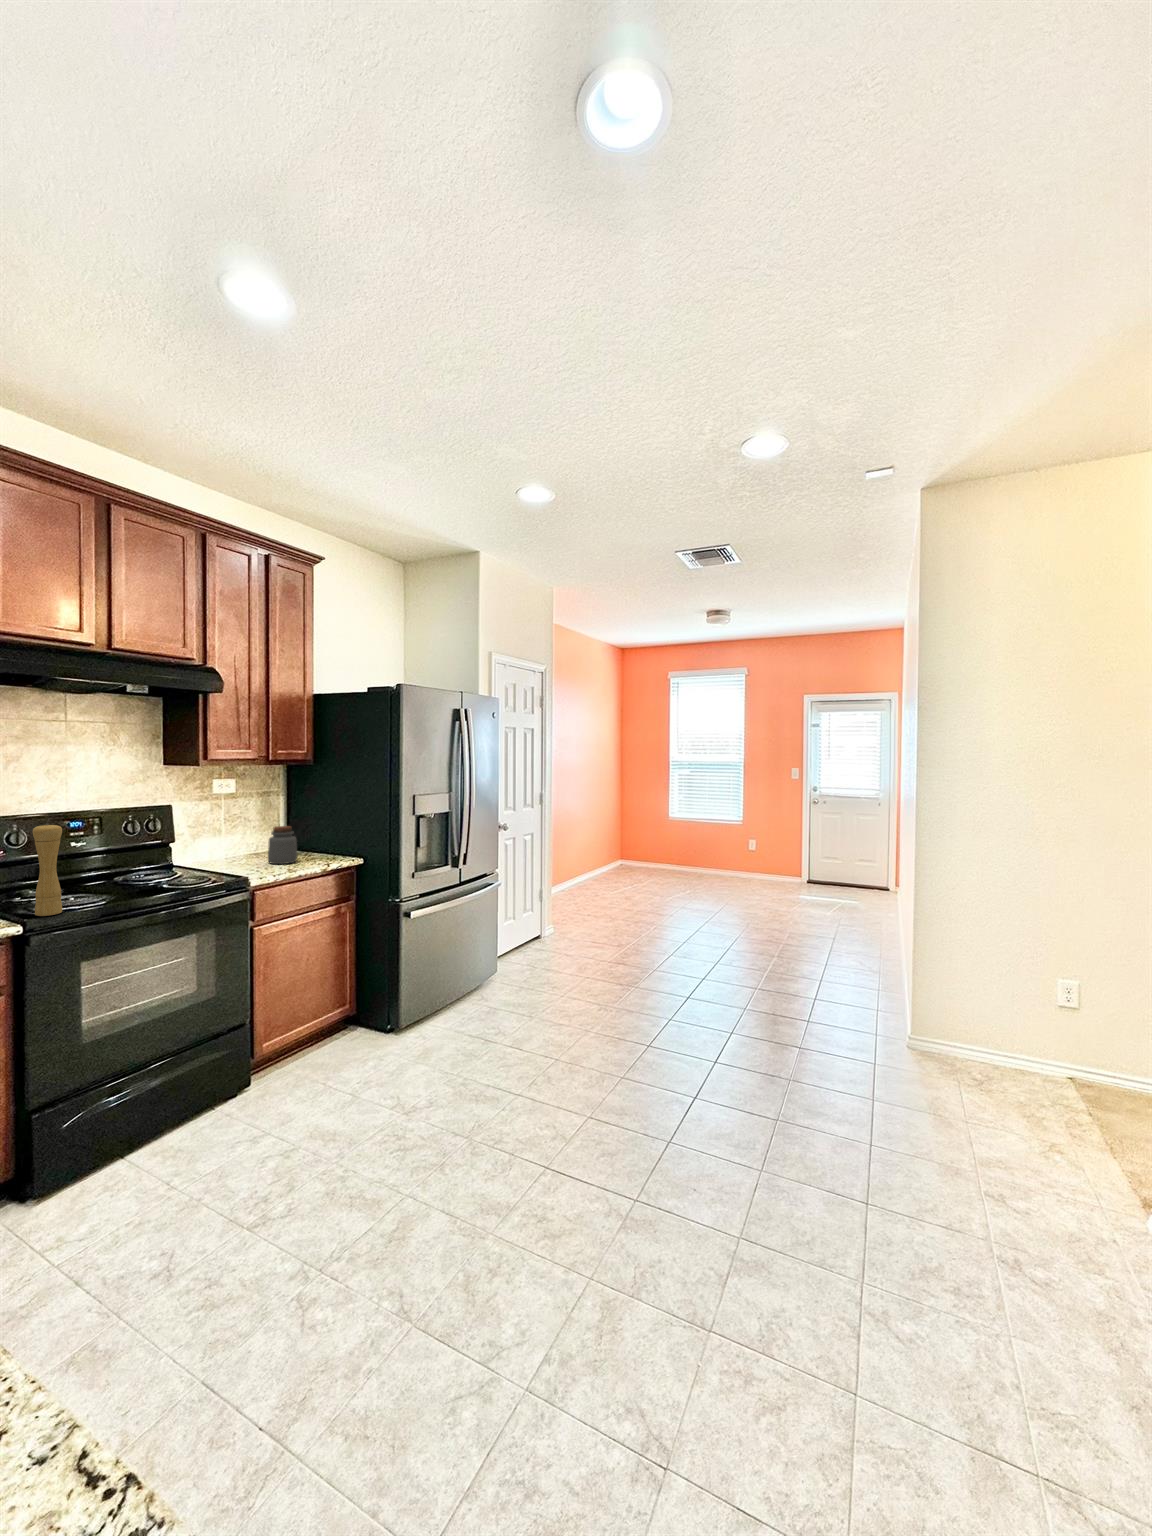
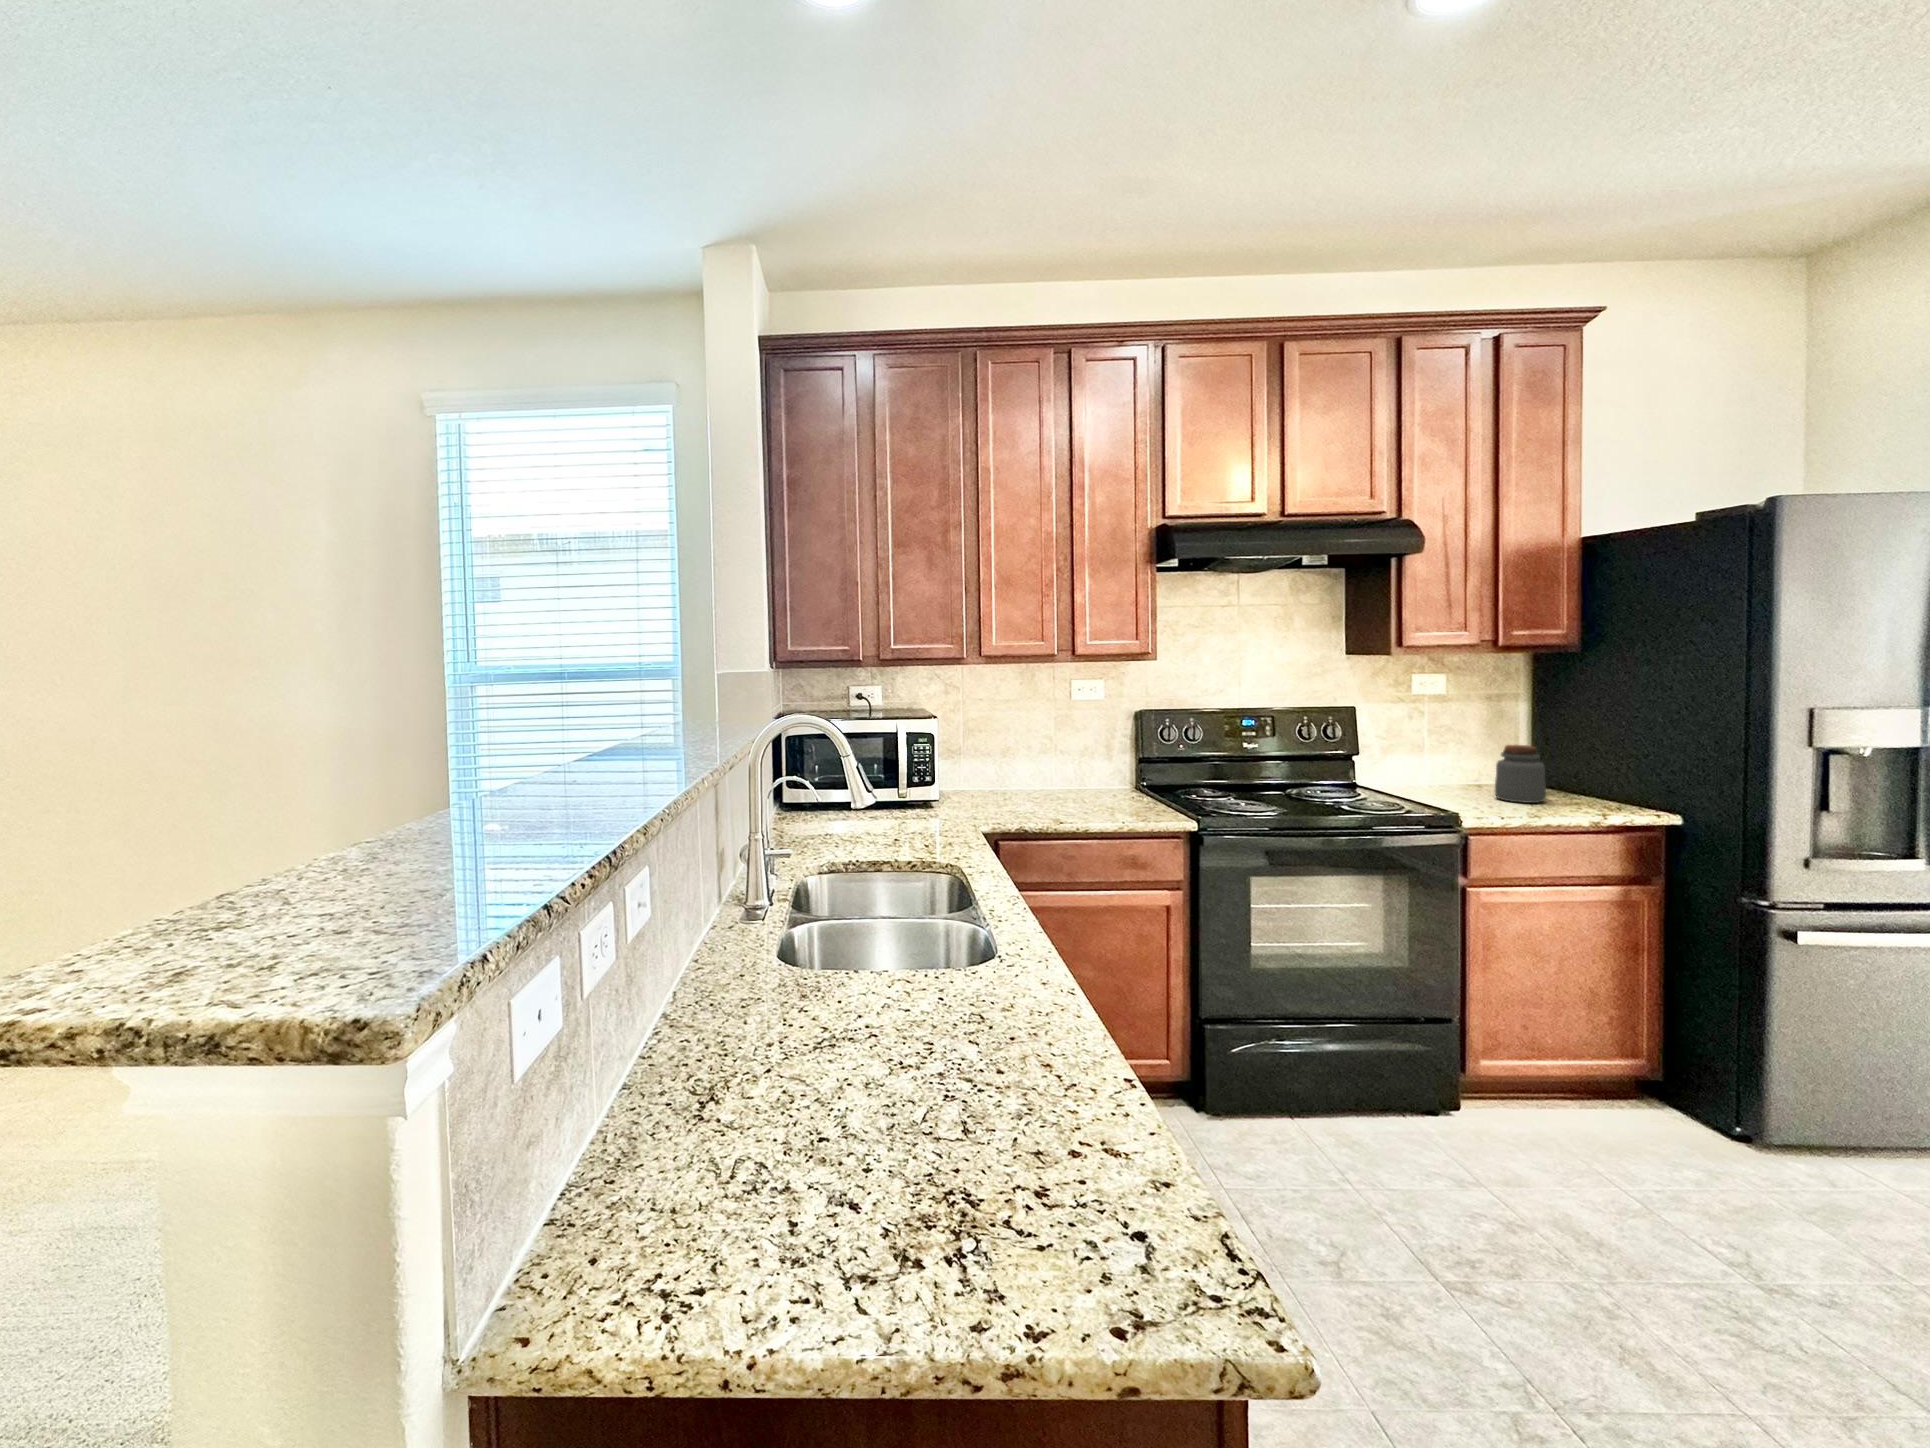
pepper mill: present [33,824,62,916] -> none [1202,719,1229,821]

